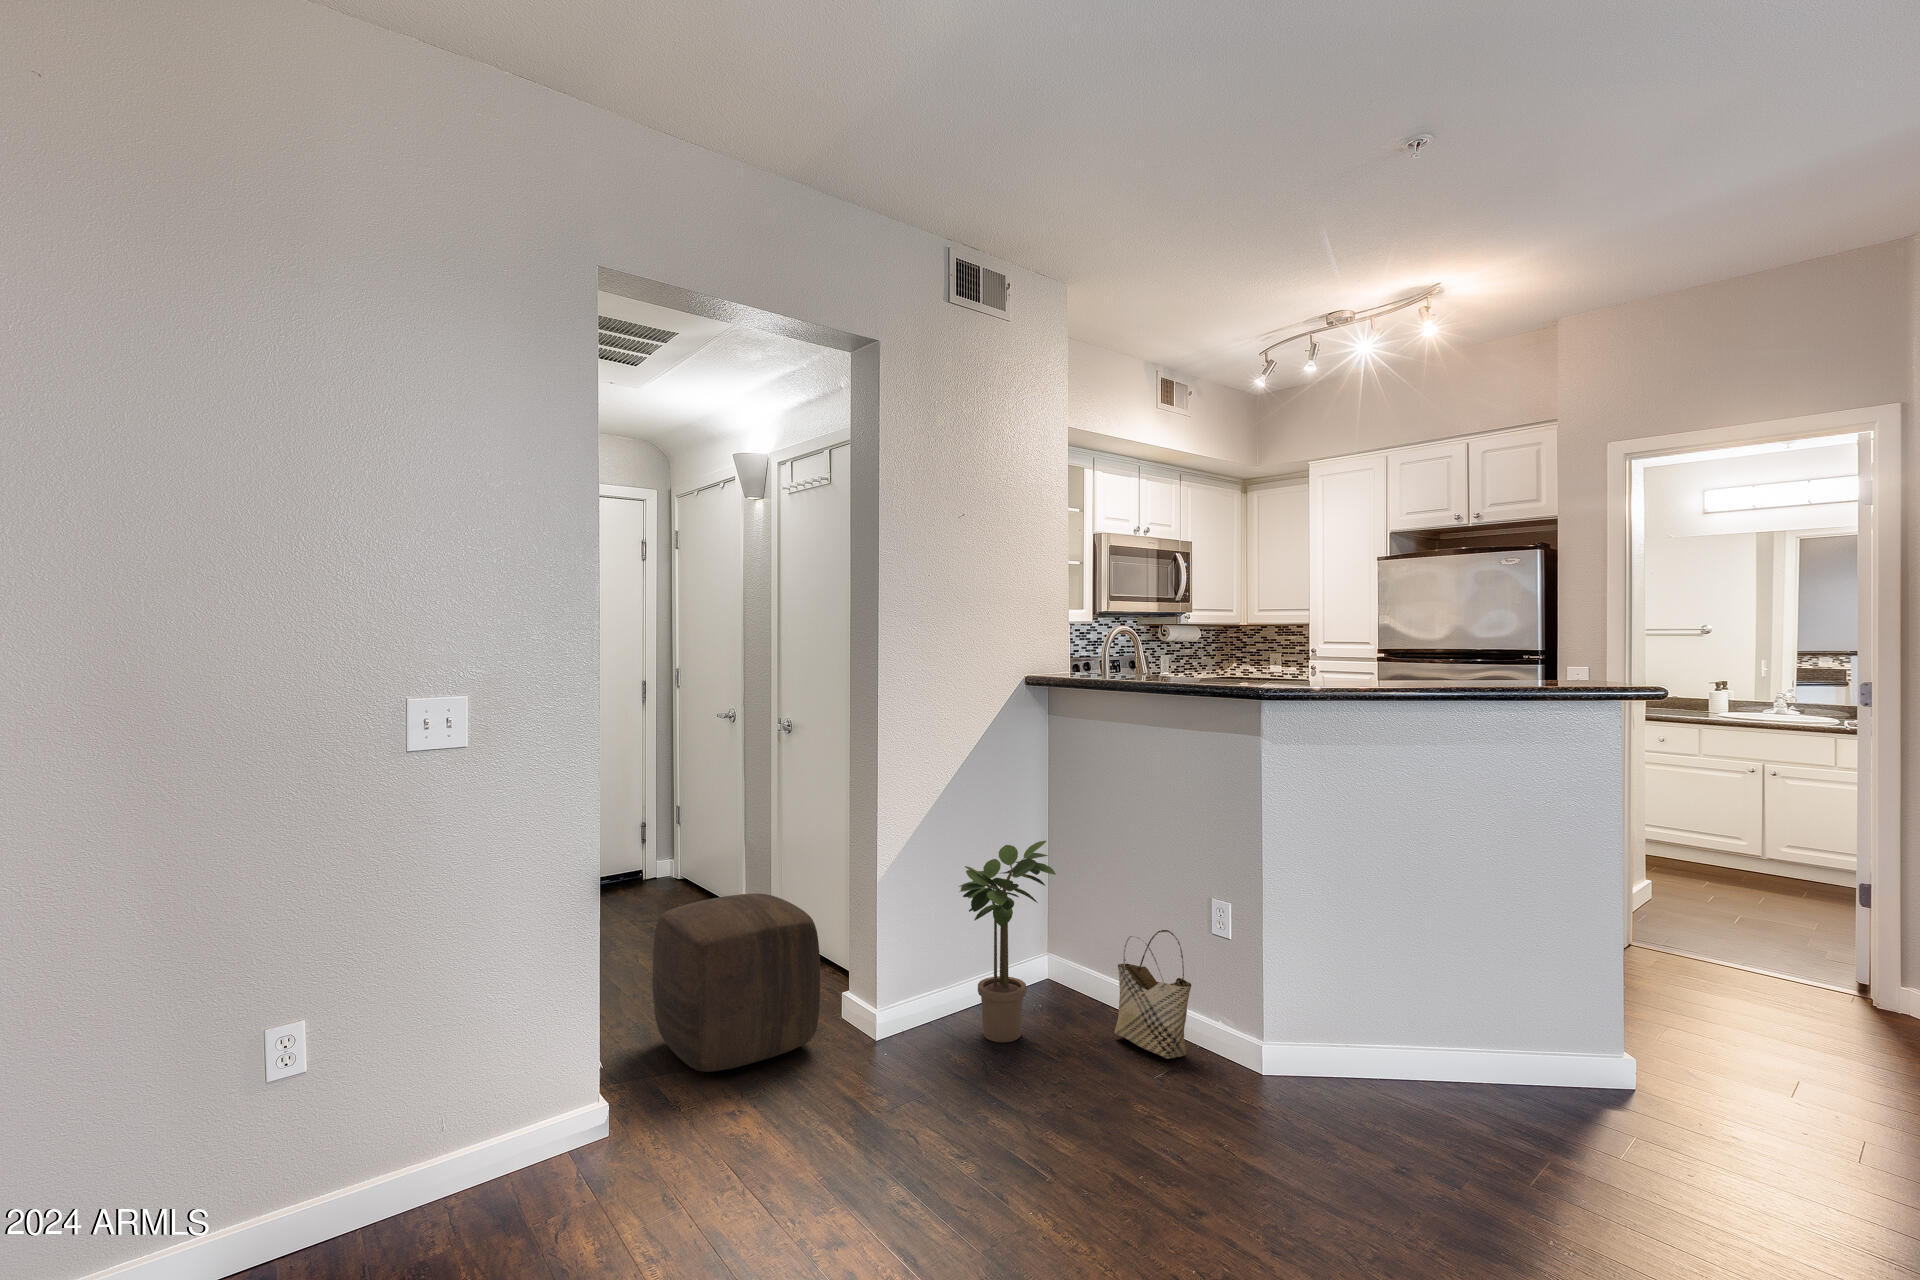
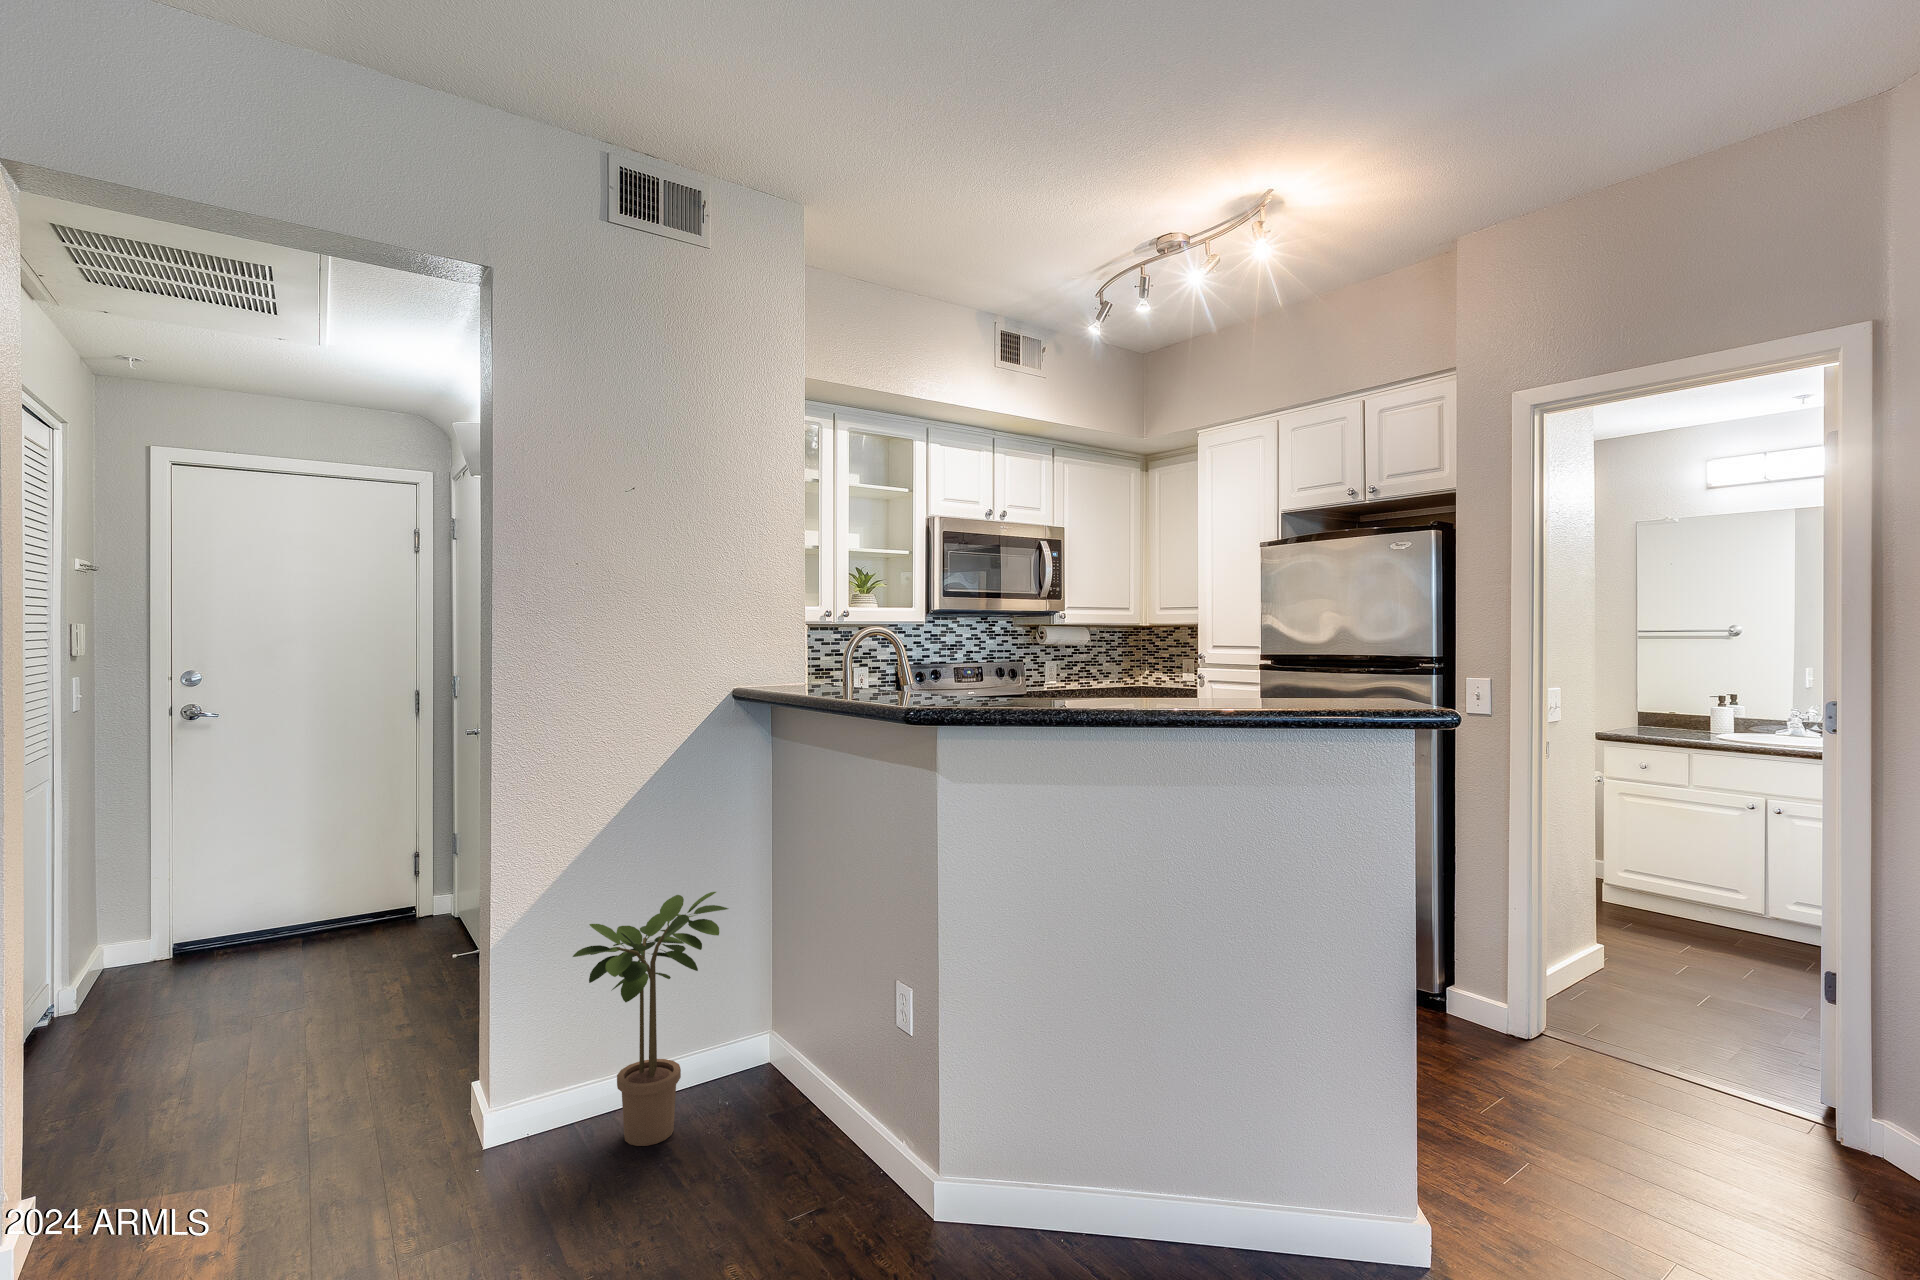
ottoman: present [653,894,820,1072] -> none [205,947,421,1175]
woven basket: present [1114,930,1191,1059] -> none [779,1011,854,1183]

